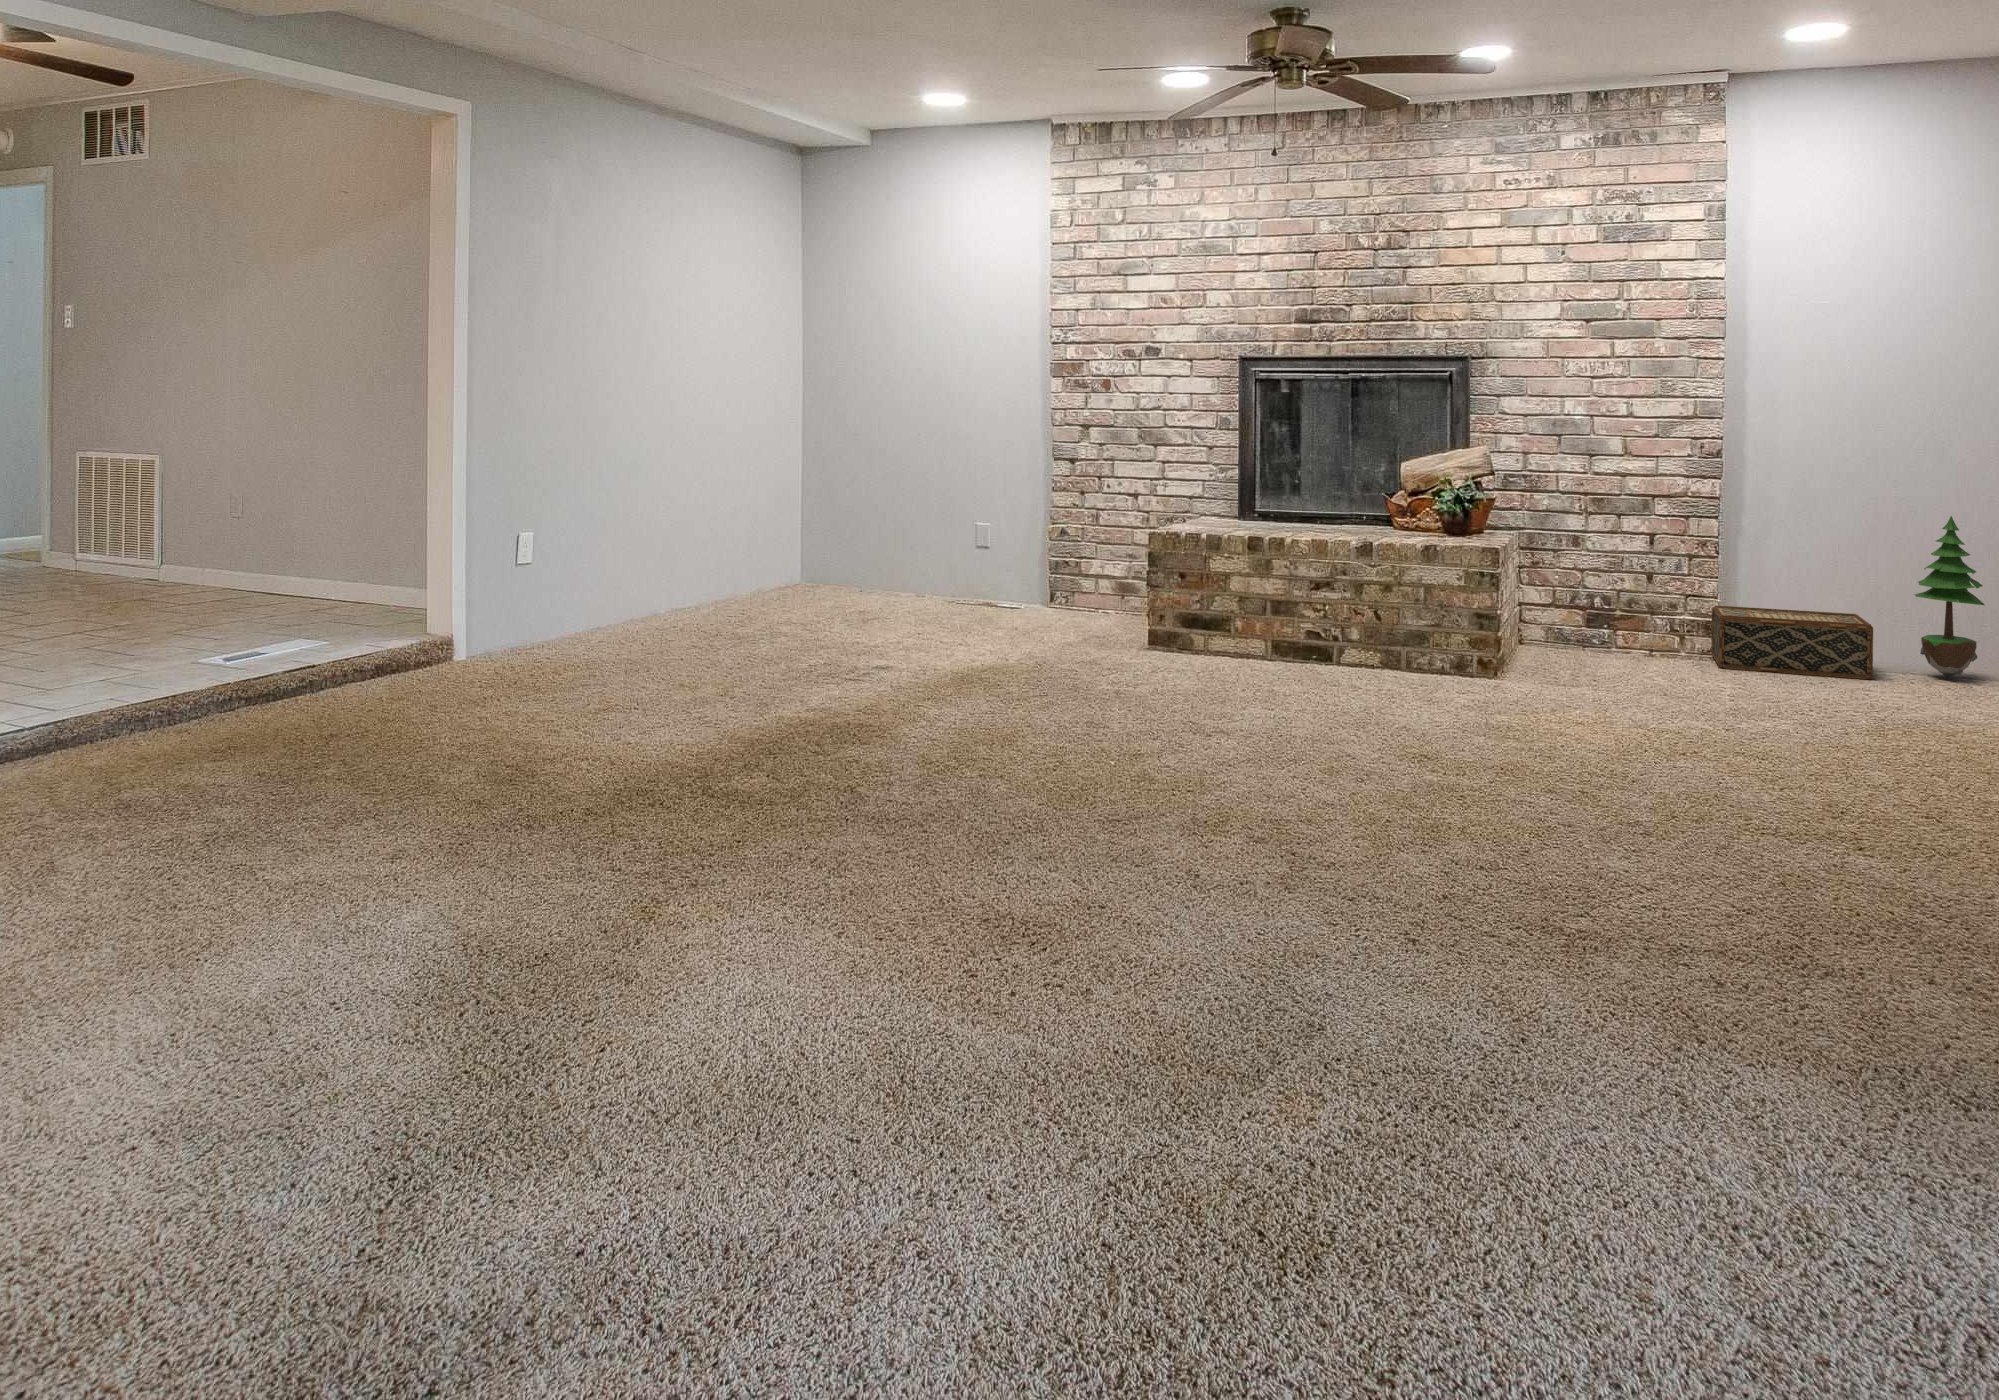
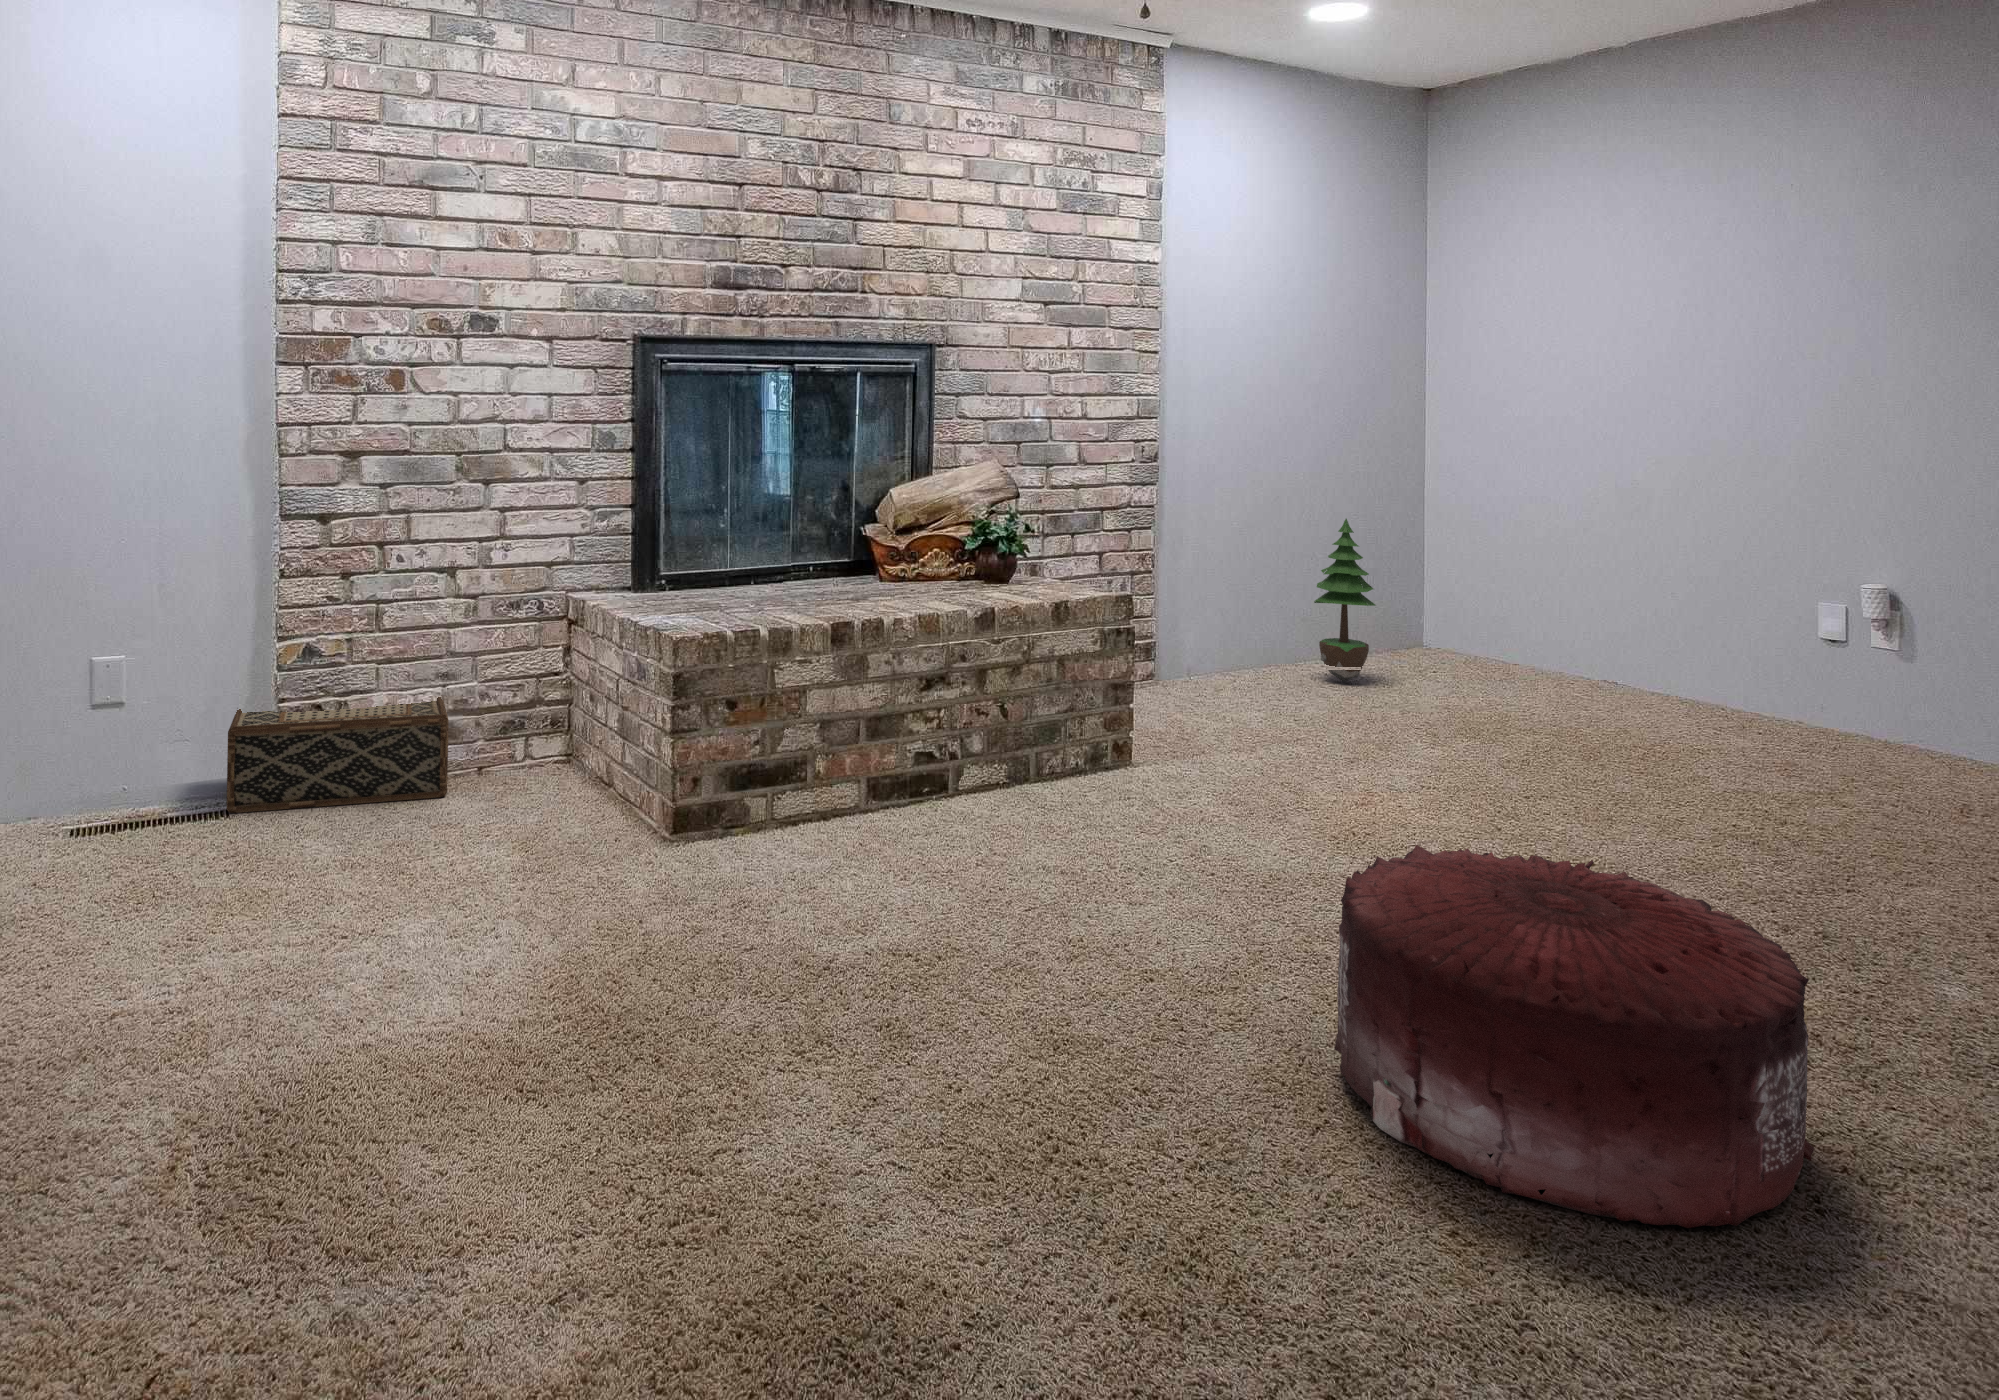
woven basket: present [1711,606,1873,679] -> present [227,697,448,813]
pouf: none [1140,644,1356,784] -> present [1334,845,1814,1228]

